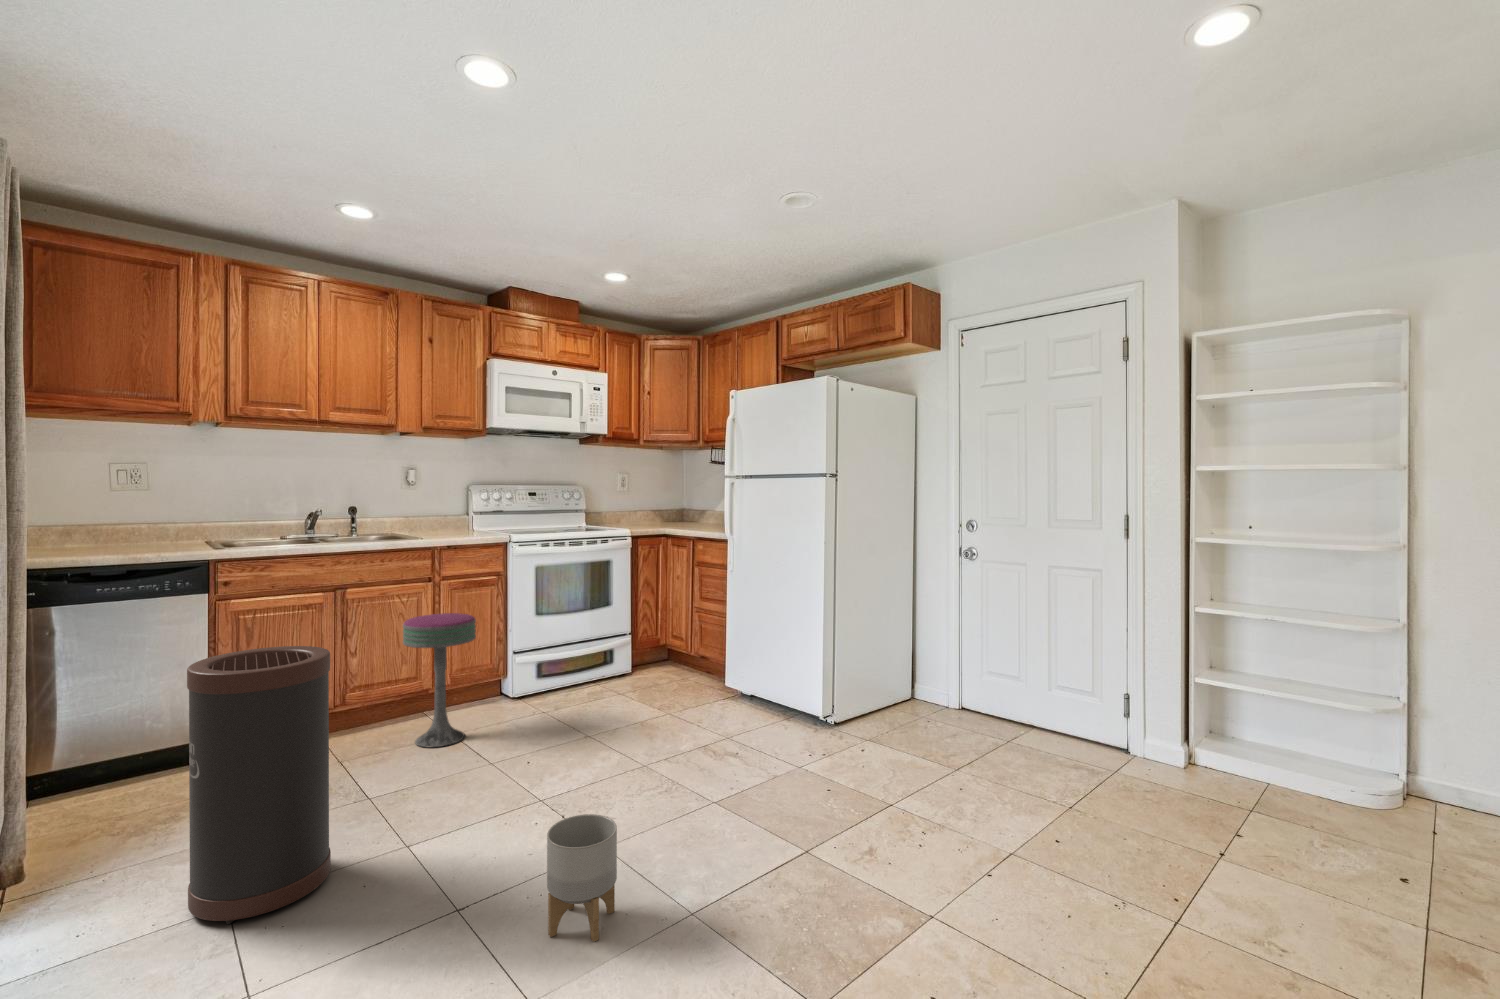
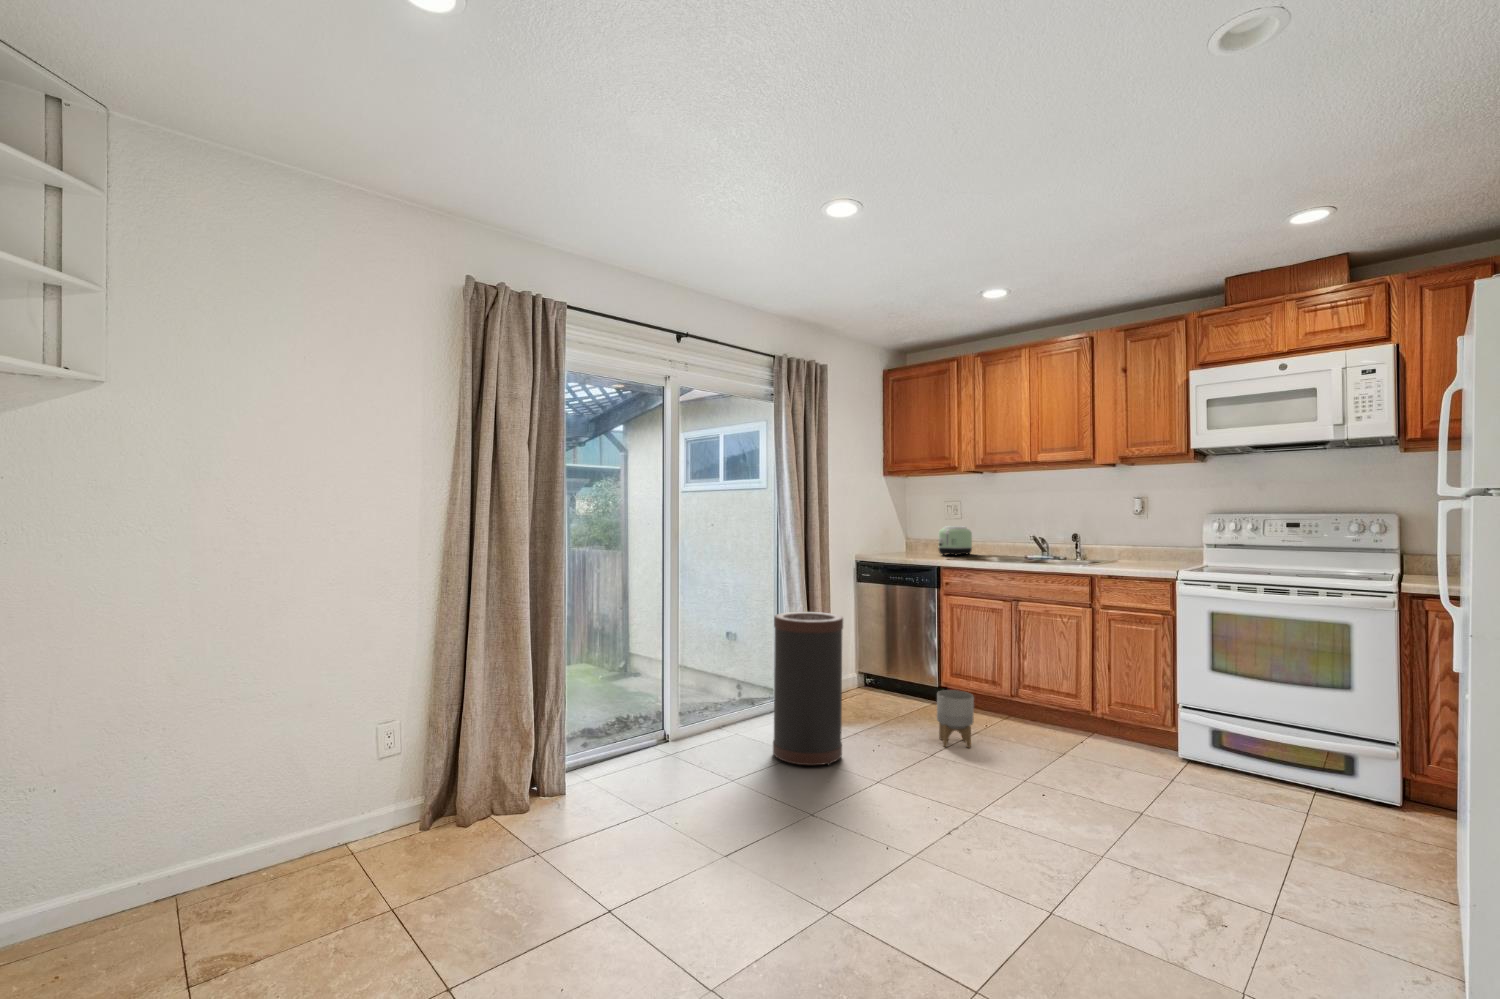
toaster: none [133,502,189,546] -> present [938,526,972,555]
bar stool: present [403,613,476,748] -> none [1014,634,1082,761]
planter: present [547,814,617,942] -> present [937,690,974,748]

